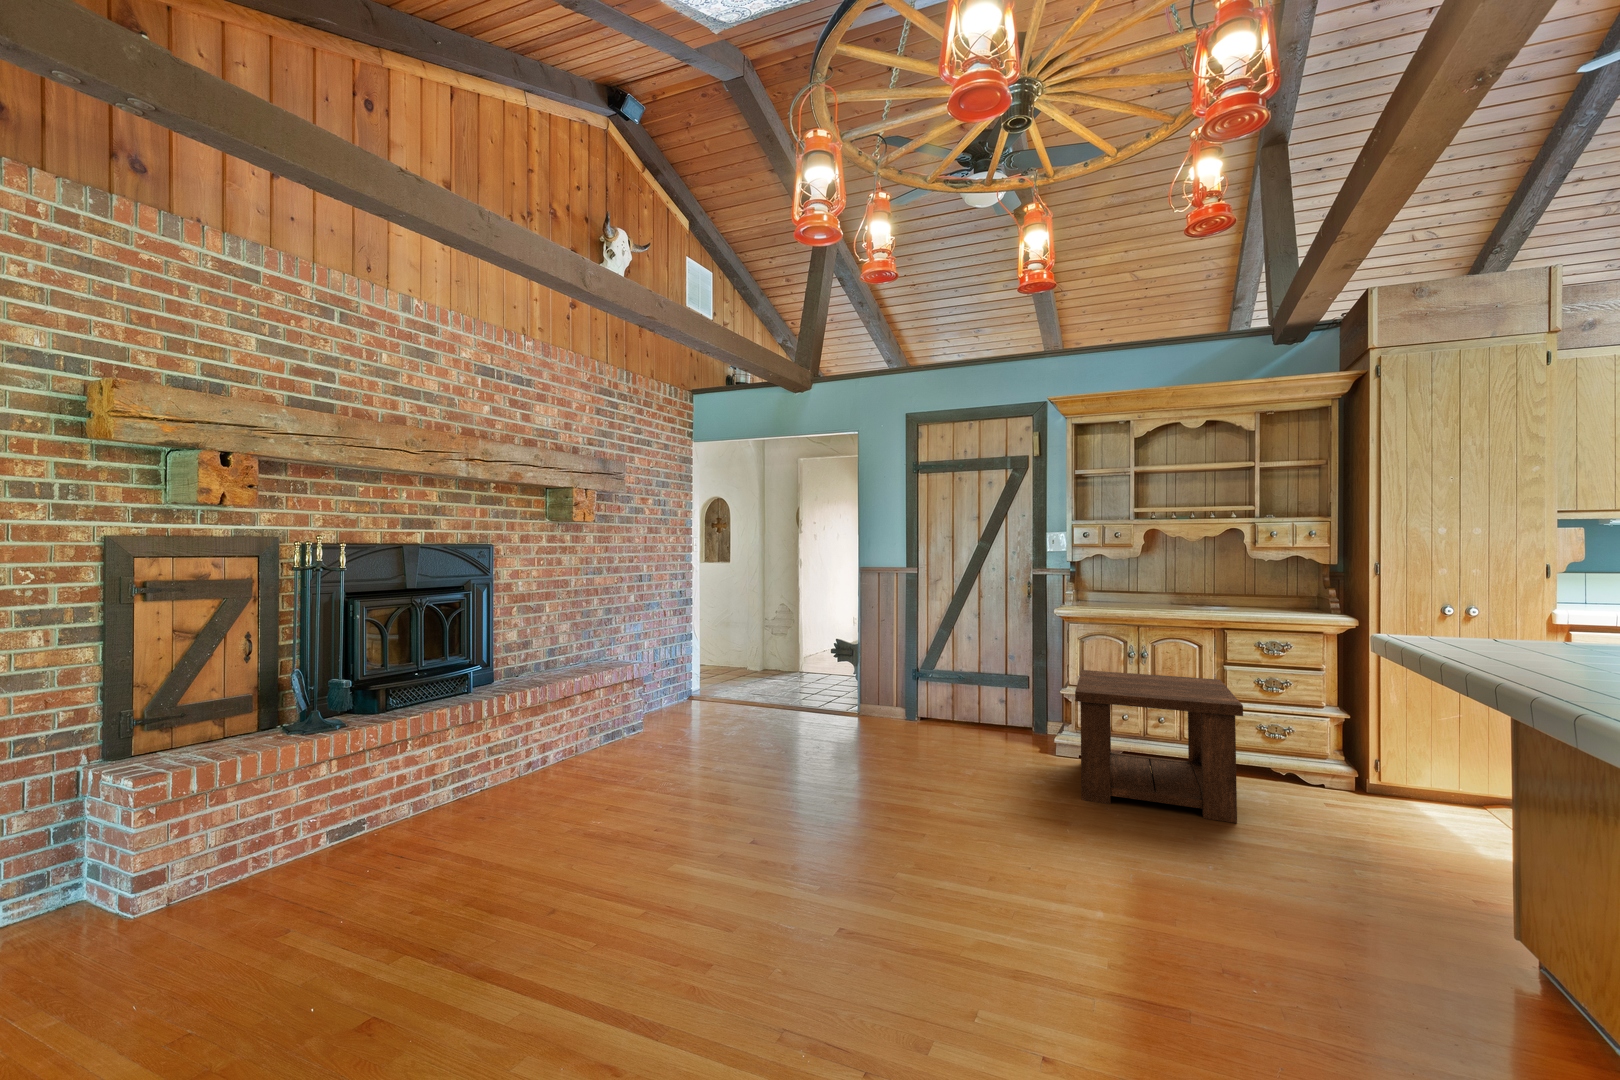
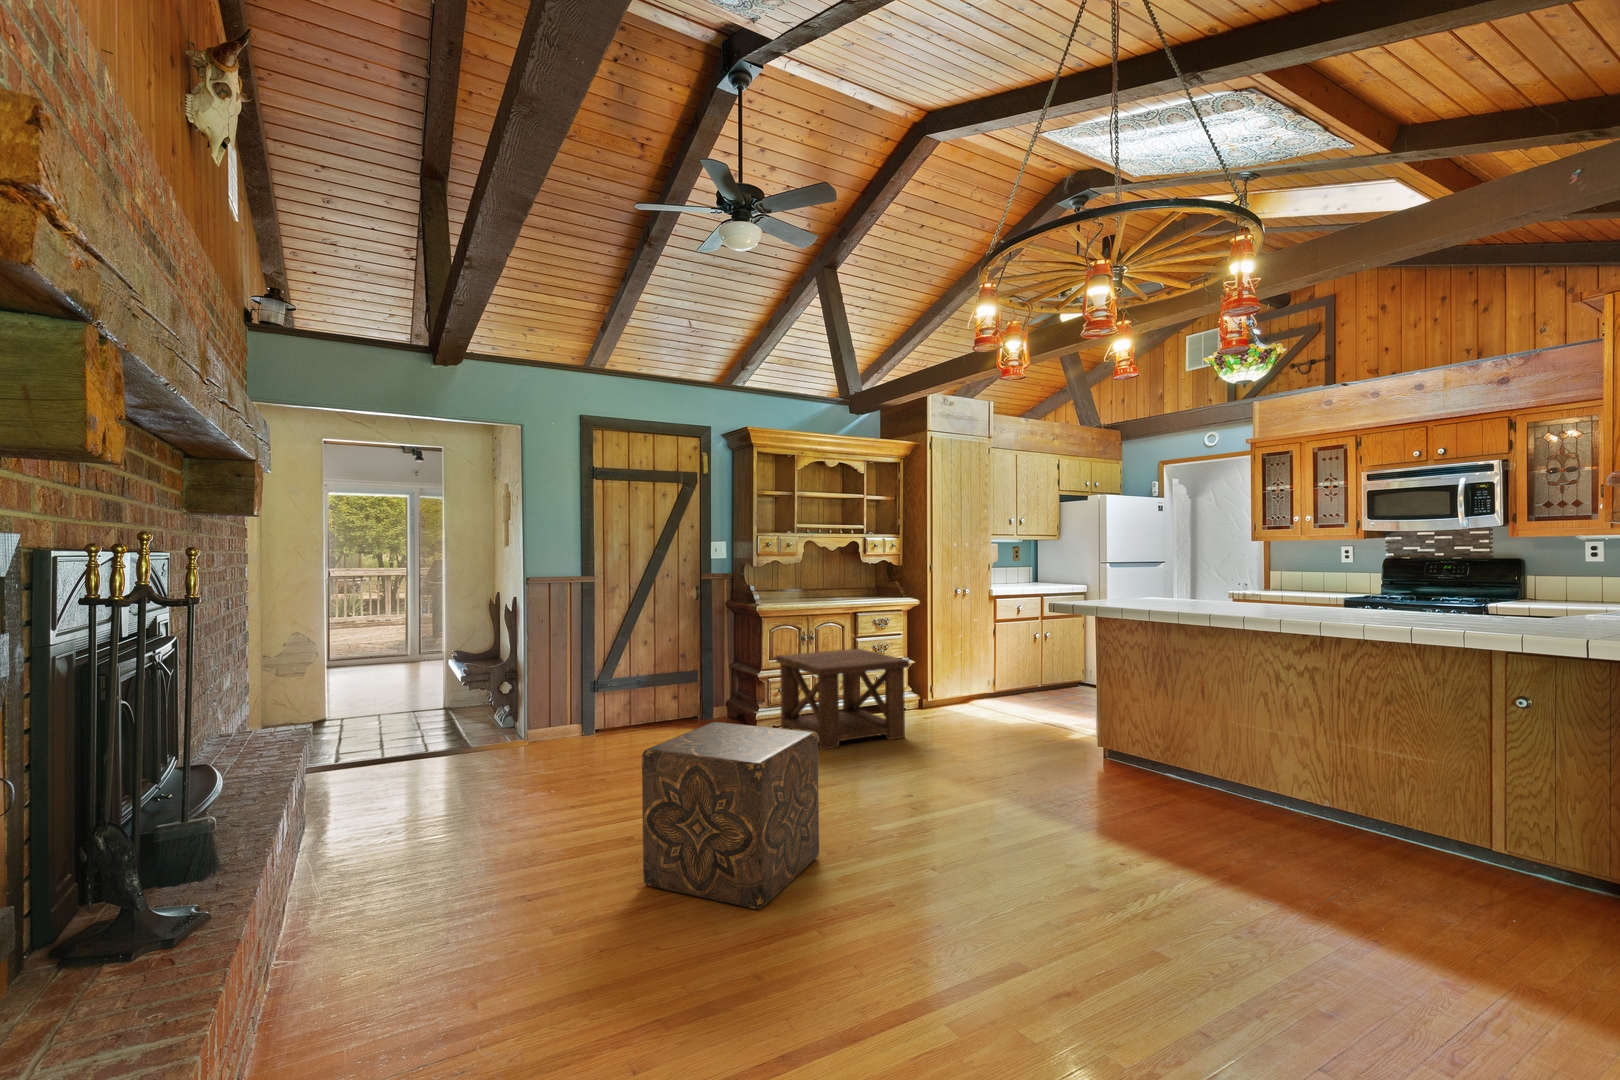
ottoman: none [637,714,801,928] -> present [642,722,819,909]

